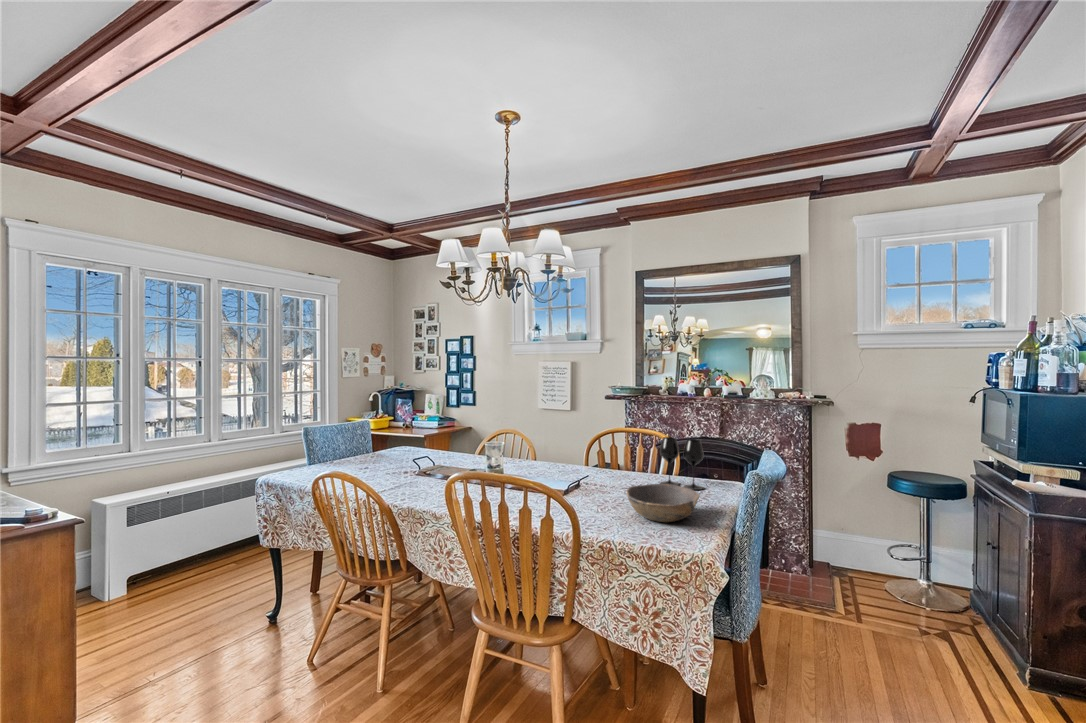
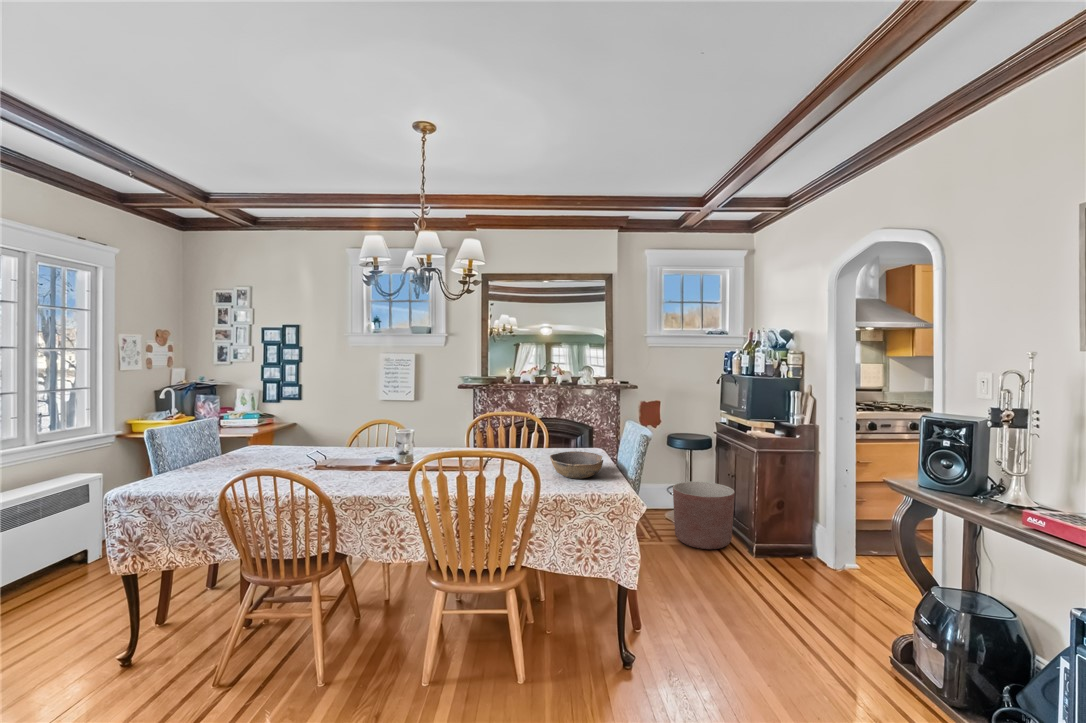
wine glass: present [660,437,704,490] -> none [546,417,581,456]
planter: none [881,543,991,655] -> present [673,482,735,549]

